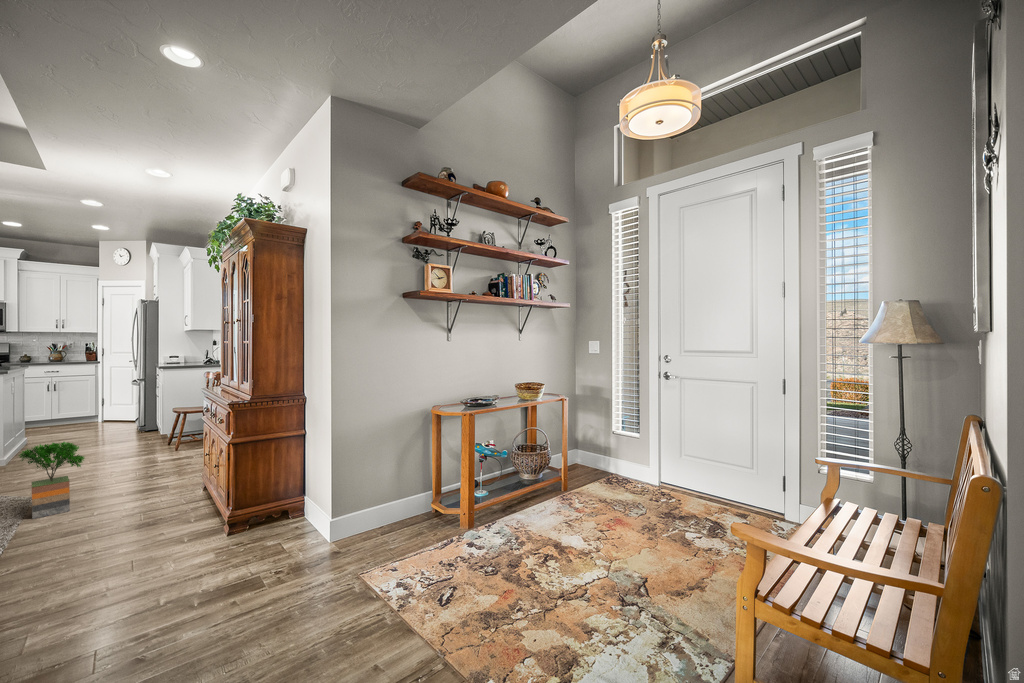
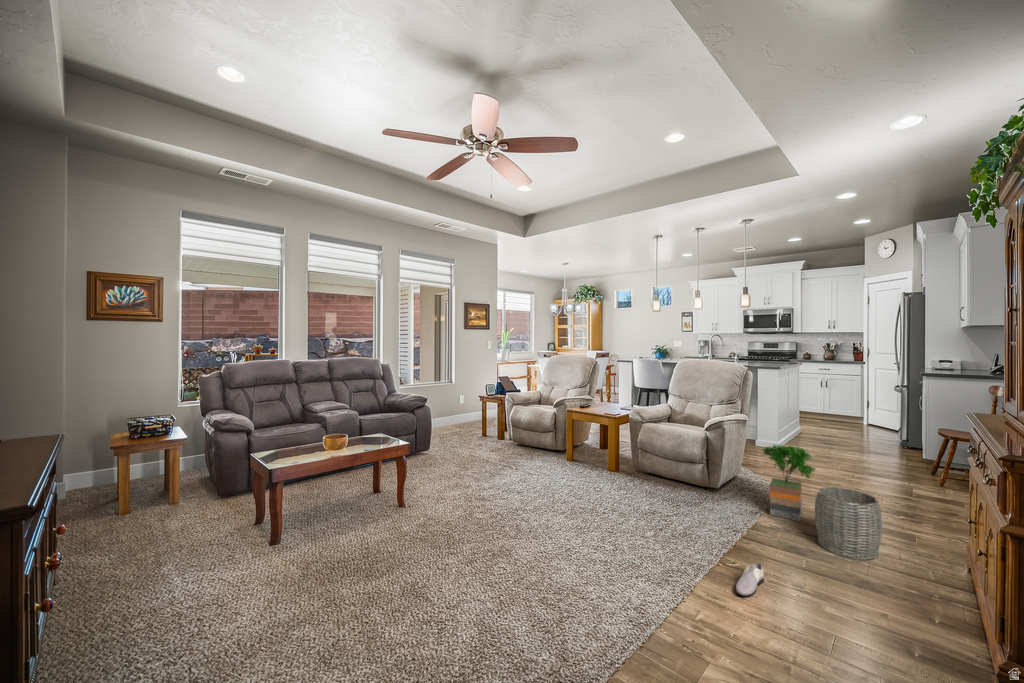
woven basket: none [91,462,151,519] -> present [815,487,882,560]
shoe: none [27,549,55,584] -> present [736,563,764,597]

